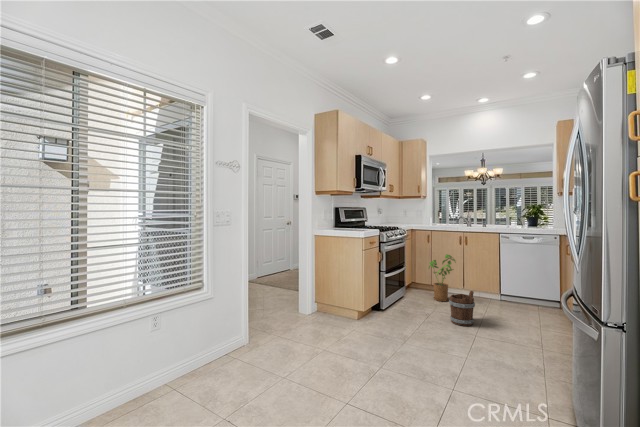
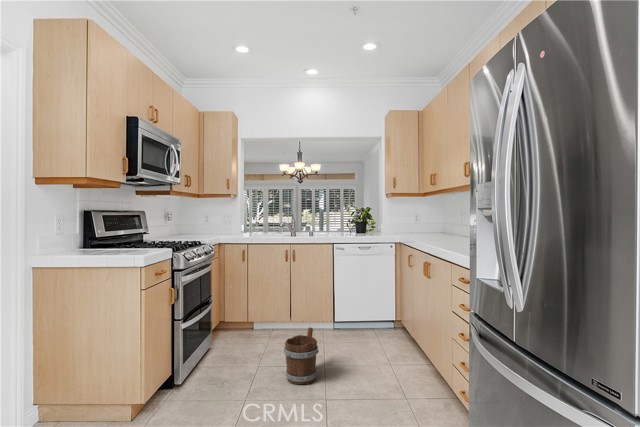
house plant: present [429,254,455,301] -> none [246,277,282,345]

